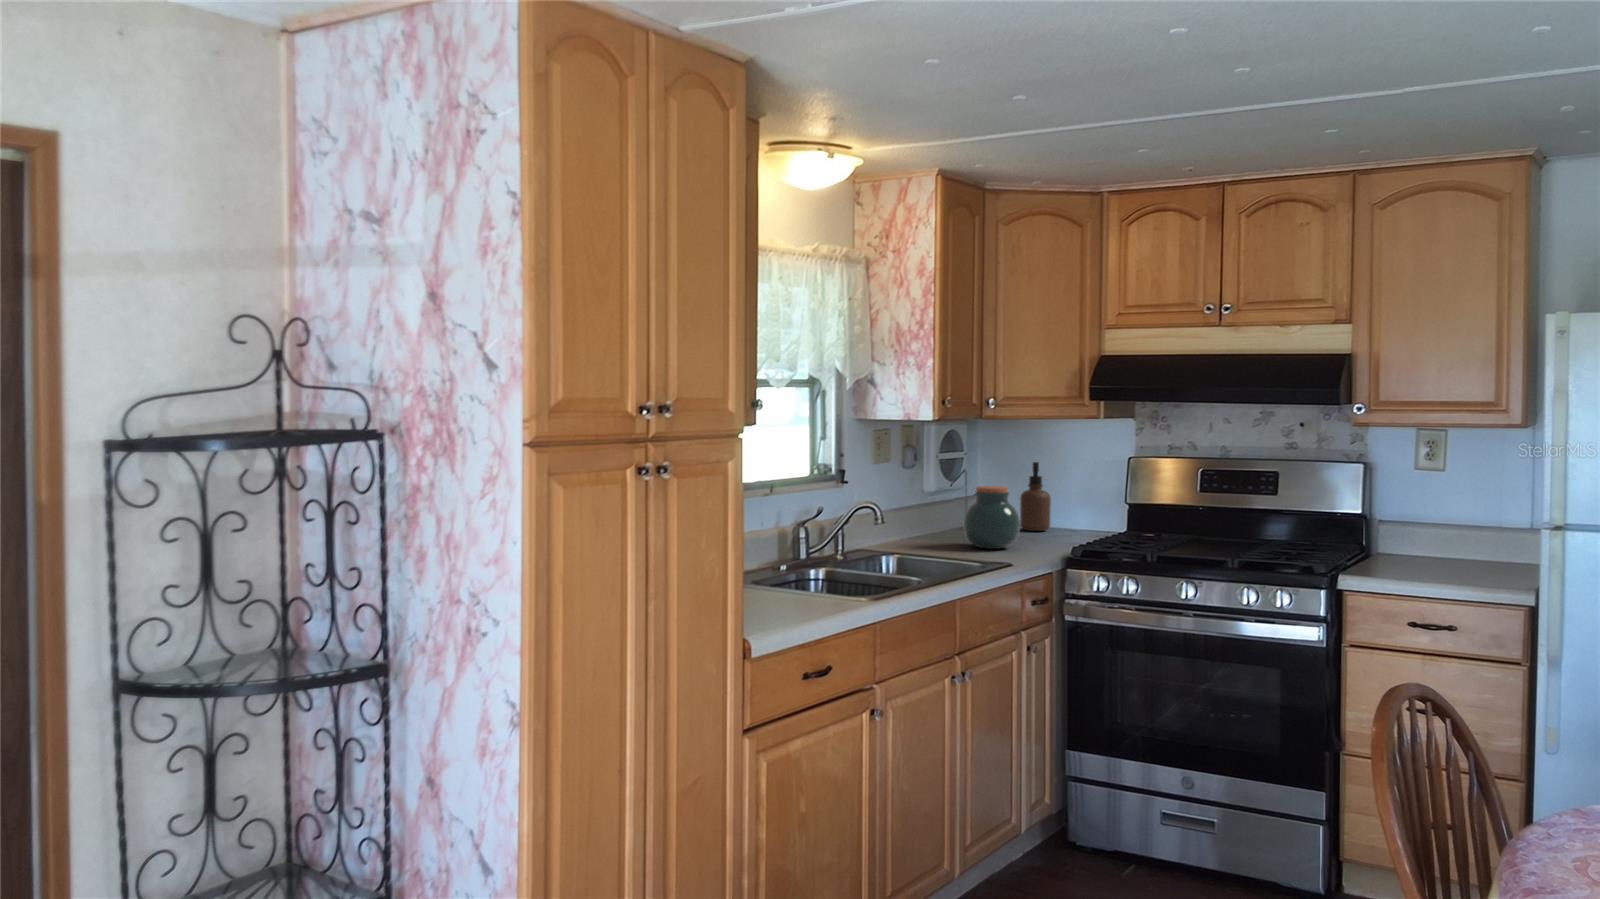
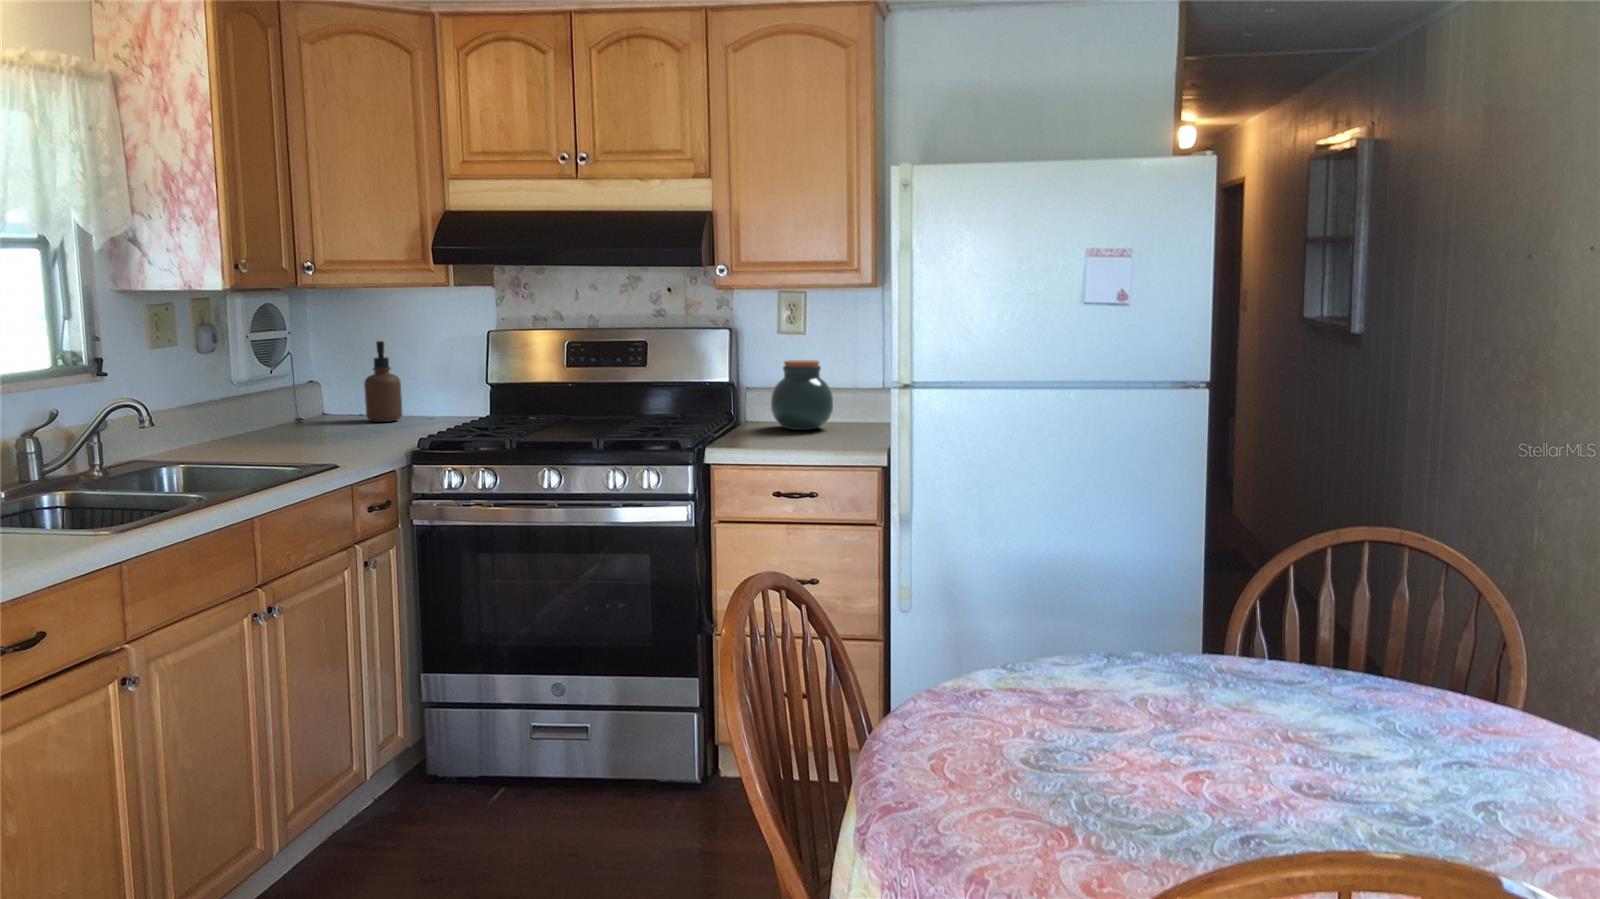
jar: present [964,486,1020,549] -> present [771,360,833,430]

